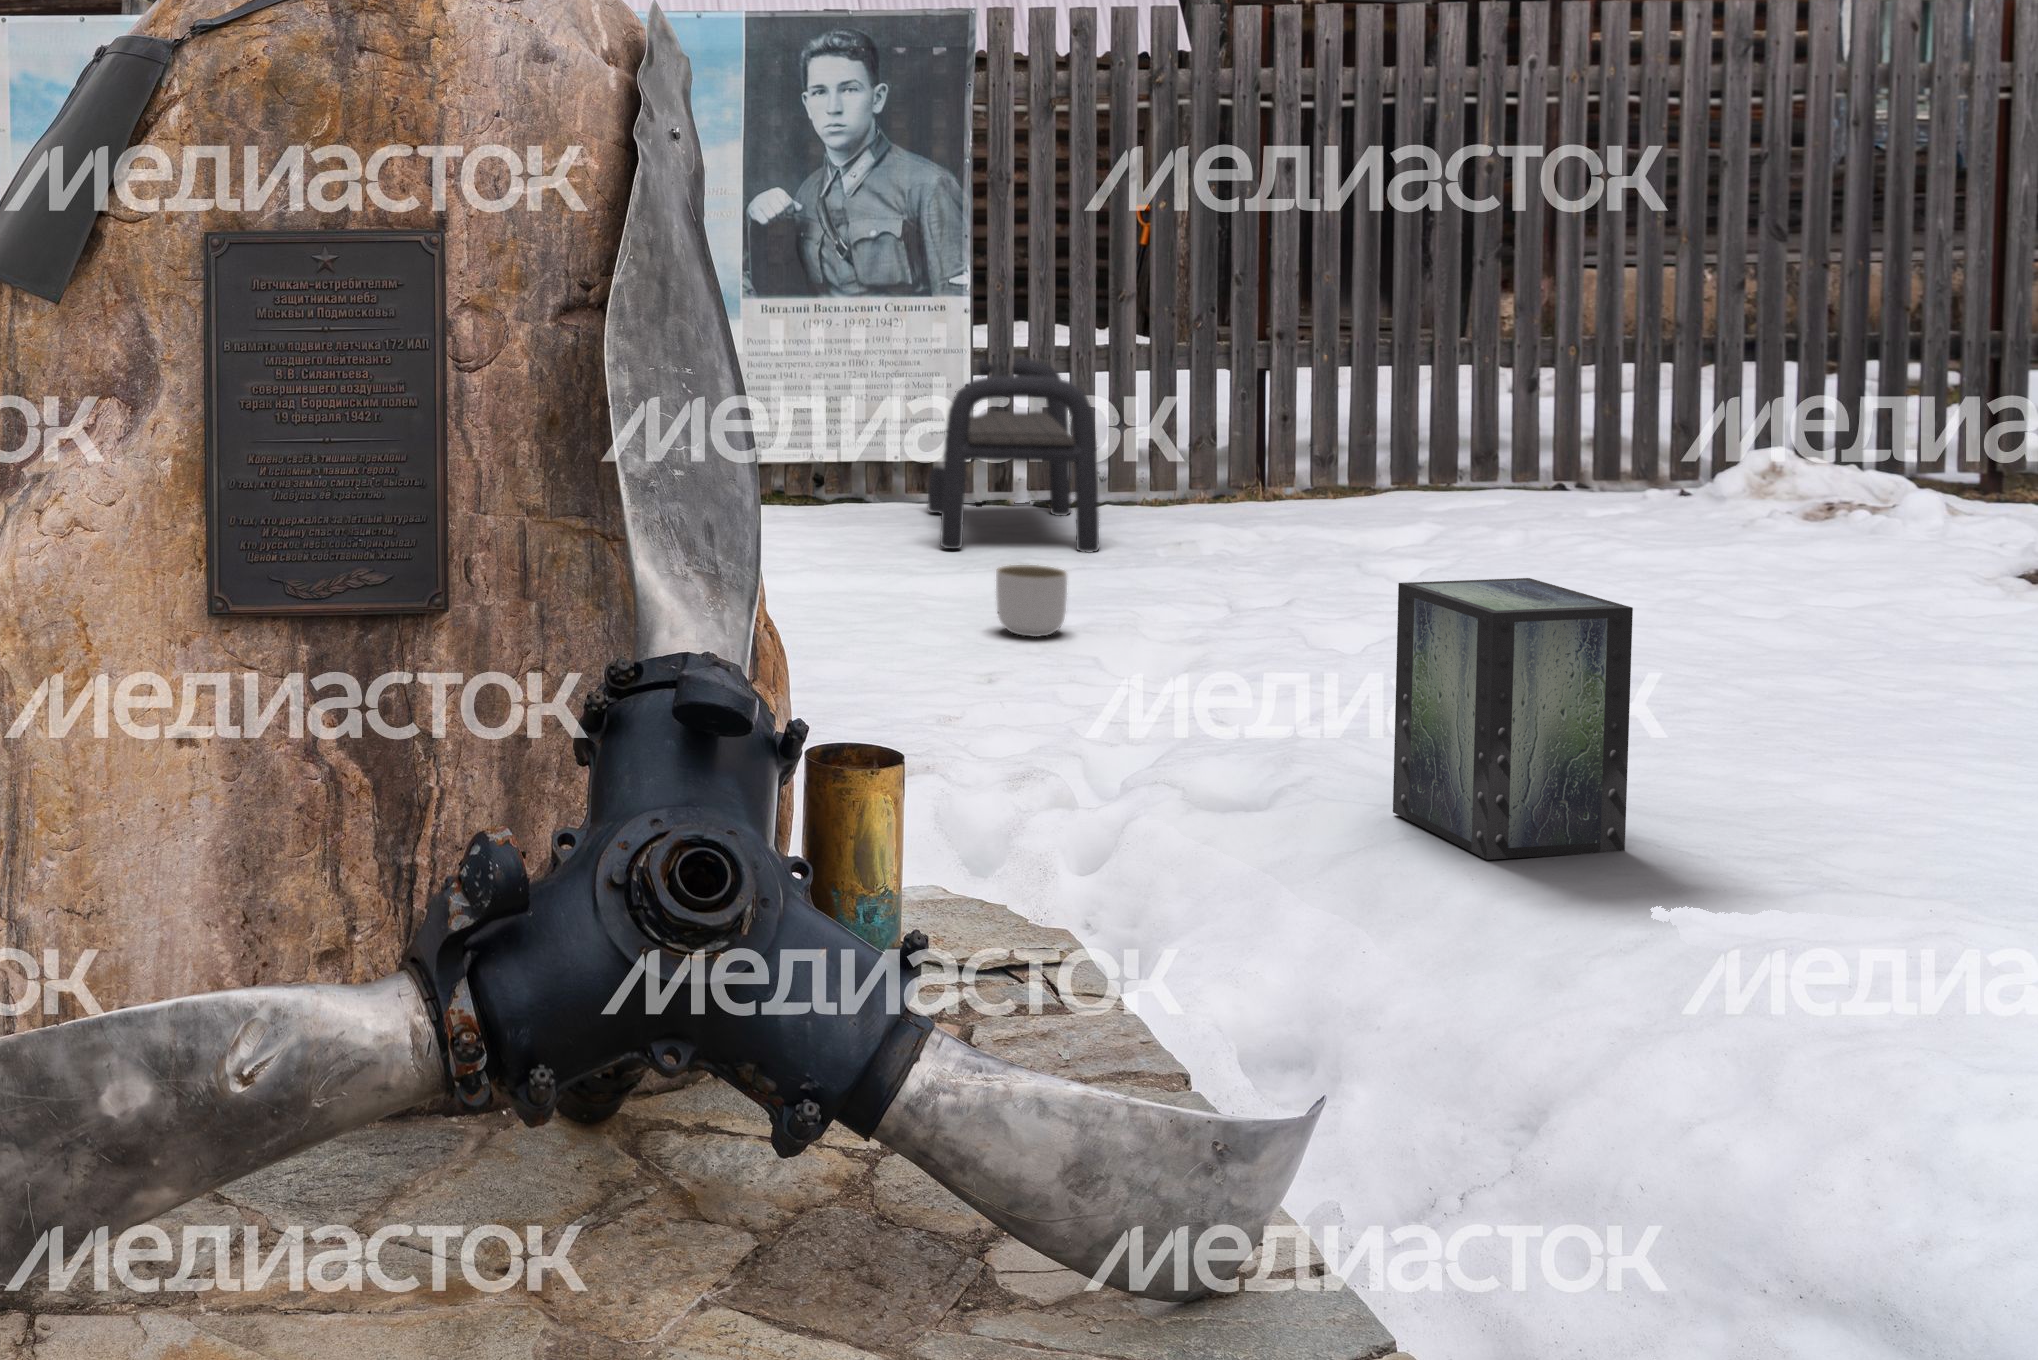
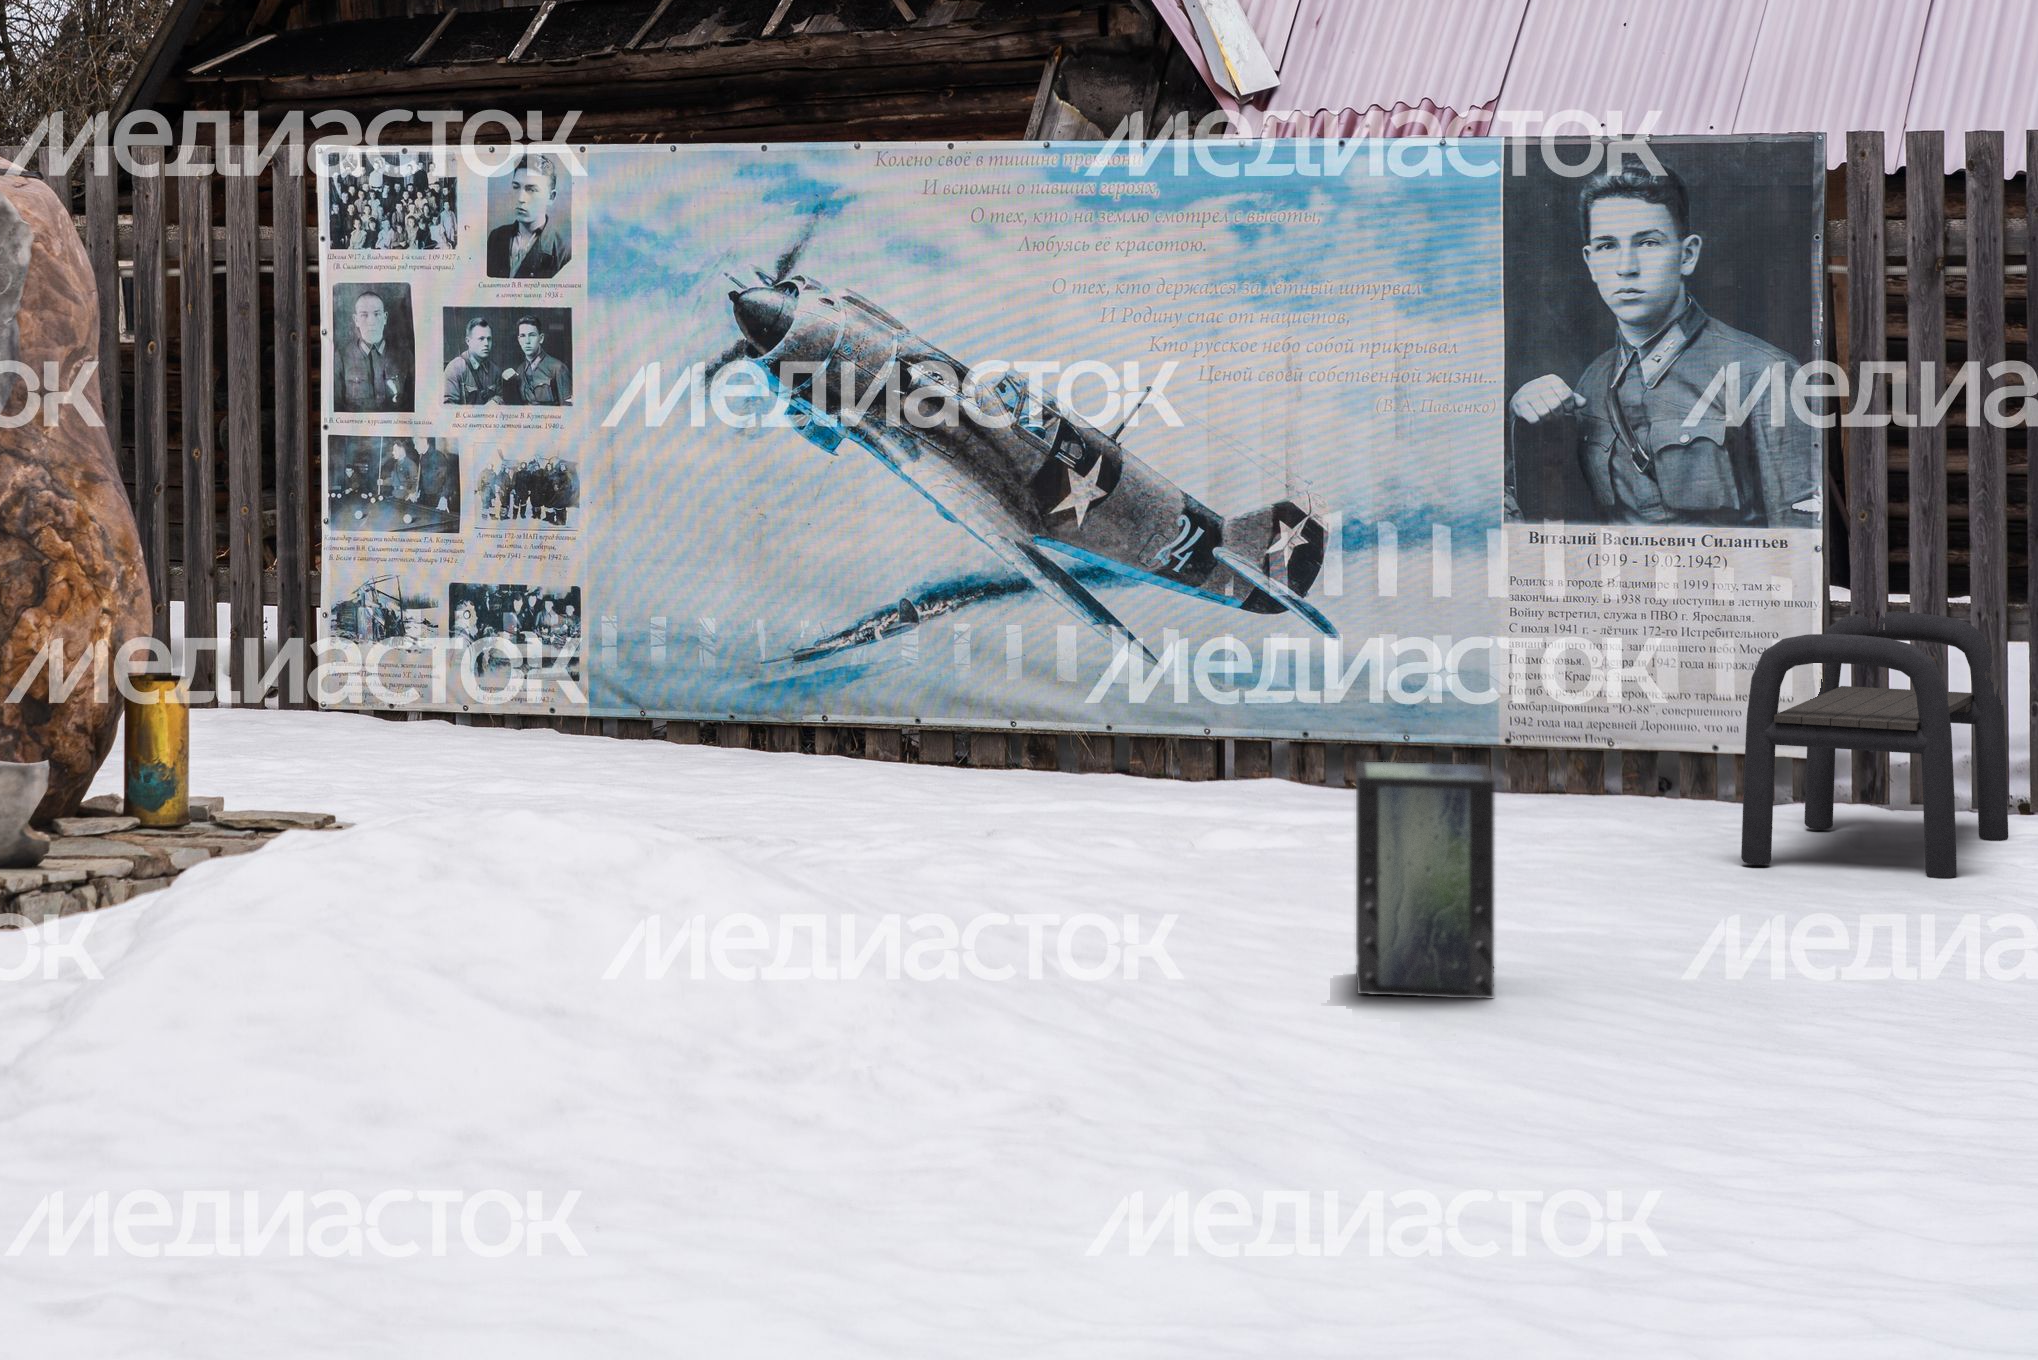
planter: present [996,565,1067,637] -> none [1644,859,1733,945]
storage box: present [1393,578,1633,860] -> present [1356,761,1495,998]

